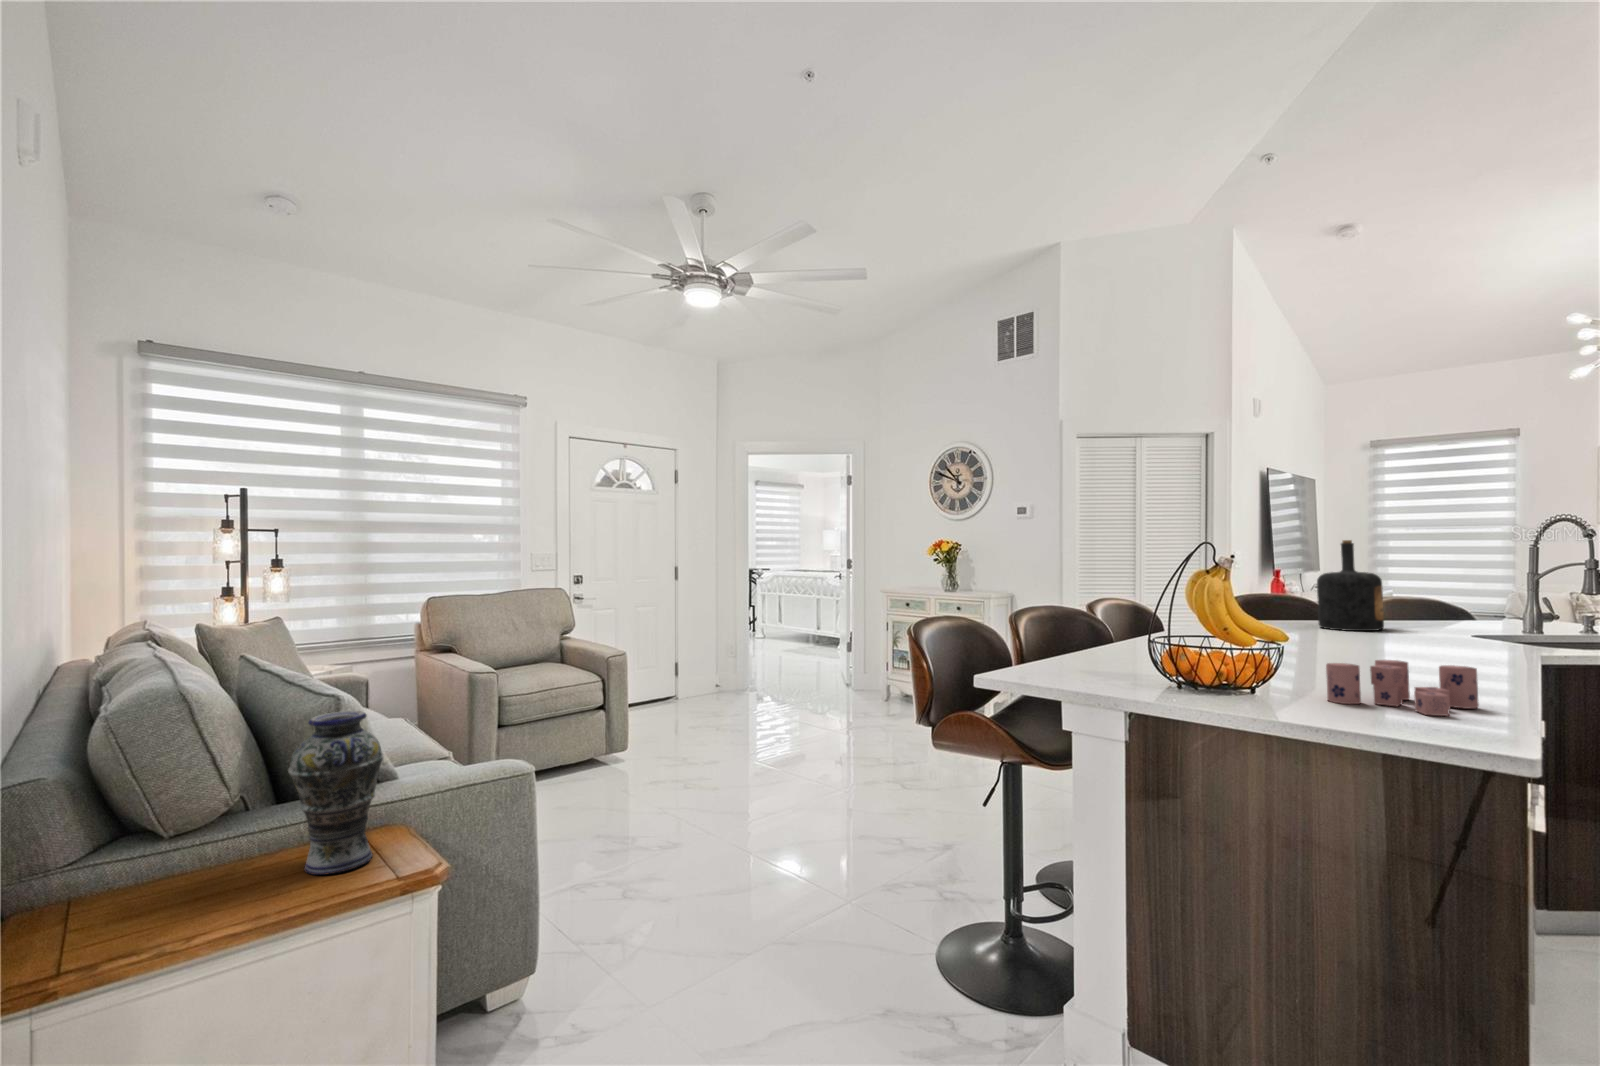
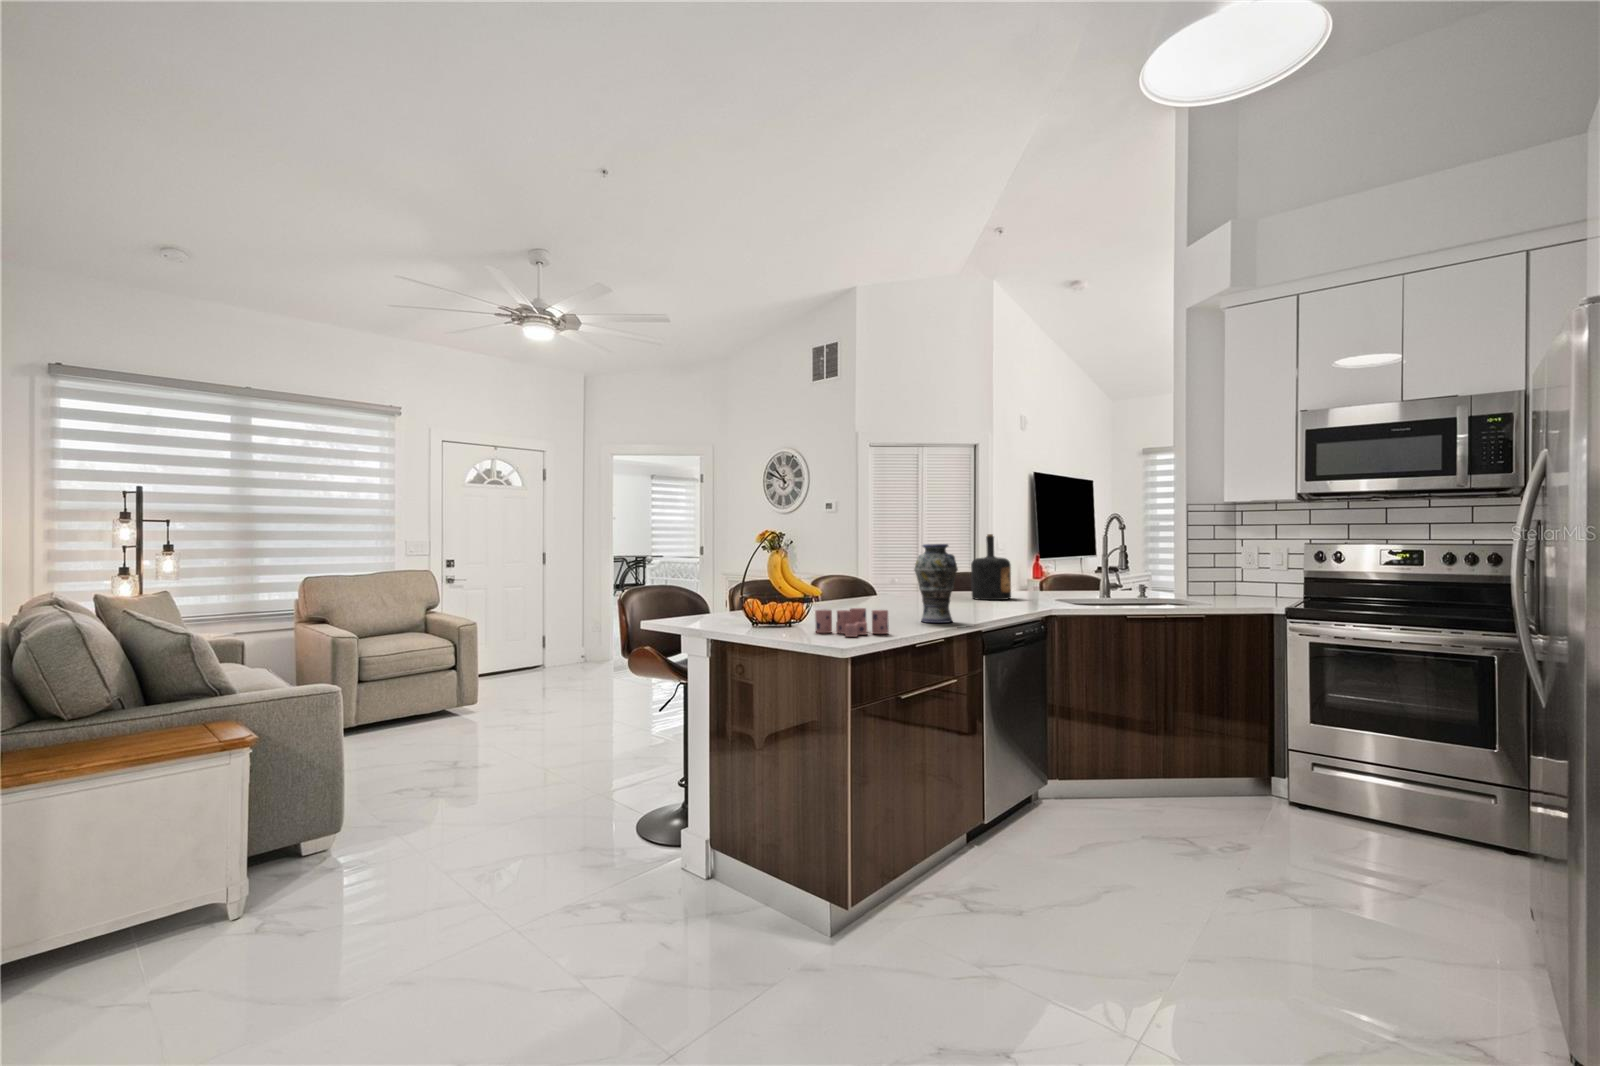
vase: present [288,711,383,875] -> present [914,544,958,623]

